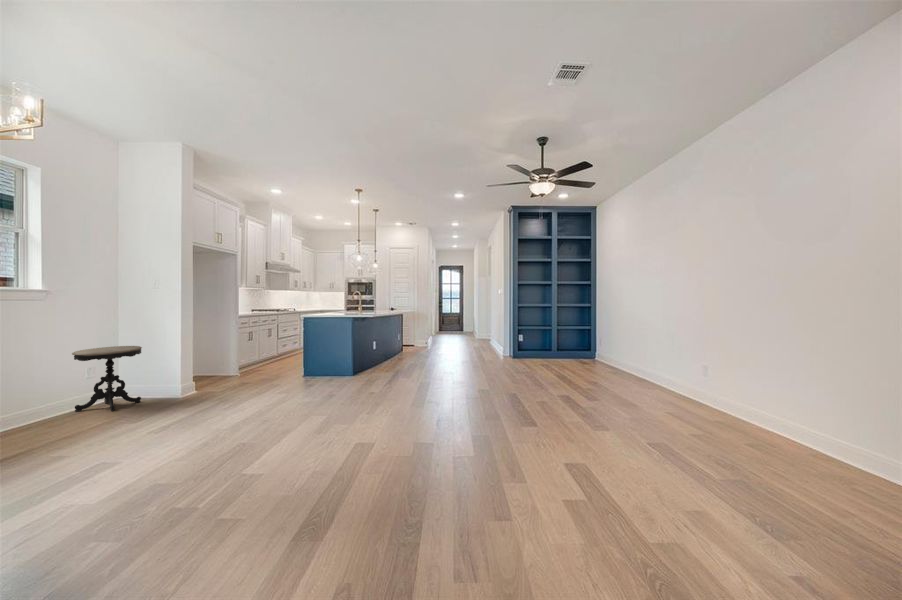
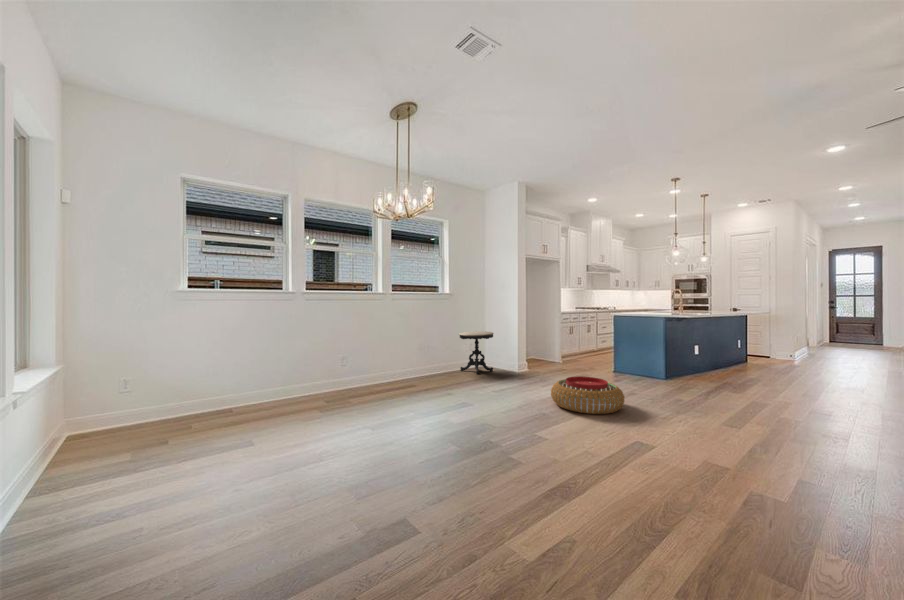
pouf: none [249,386,334,430] -> present [551,376,625,414]

